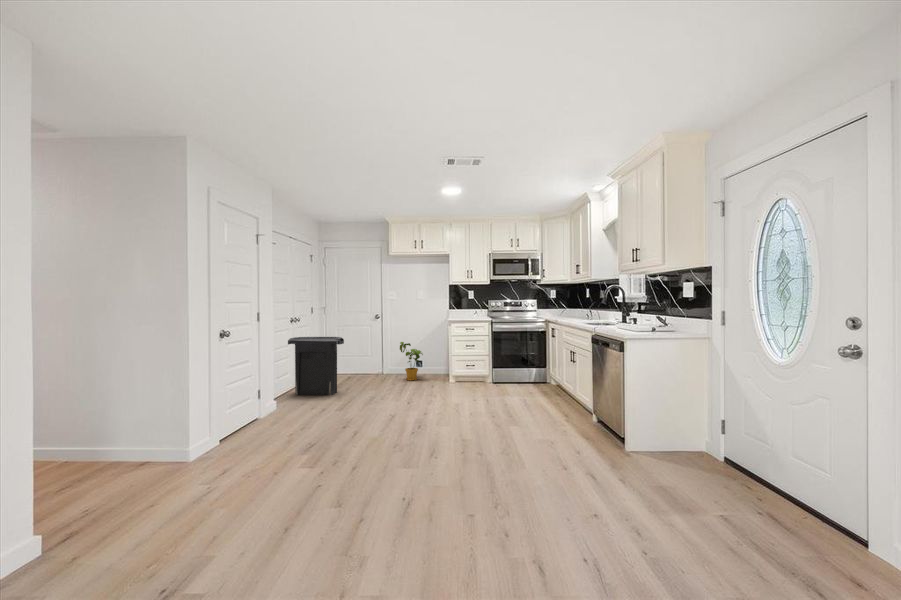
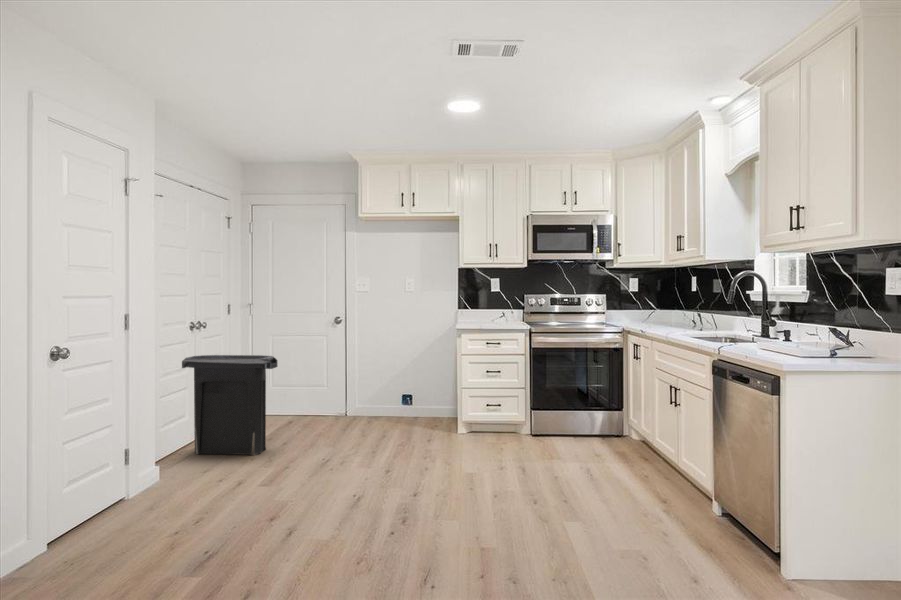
house plant: present [400,342,423,381] -> none [373,364,413,430]

